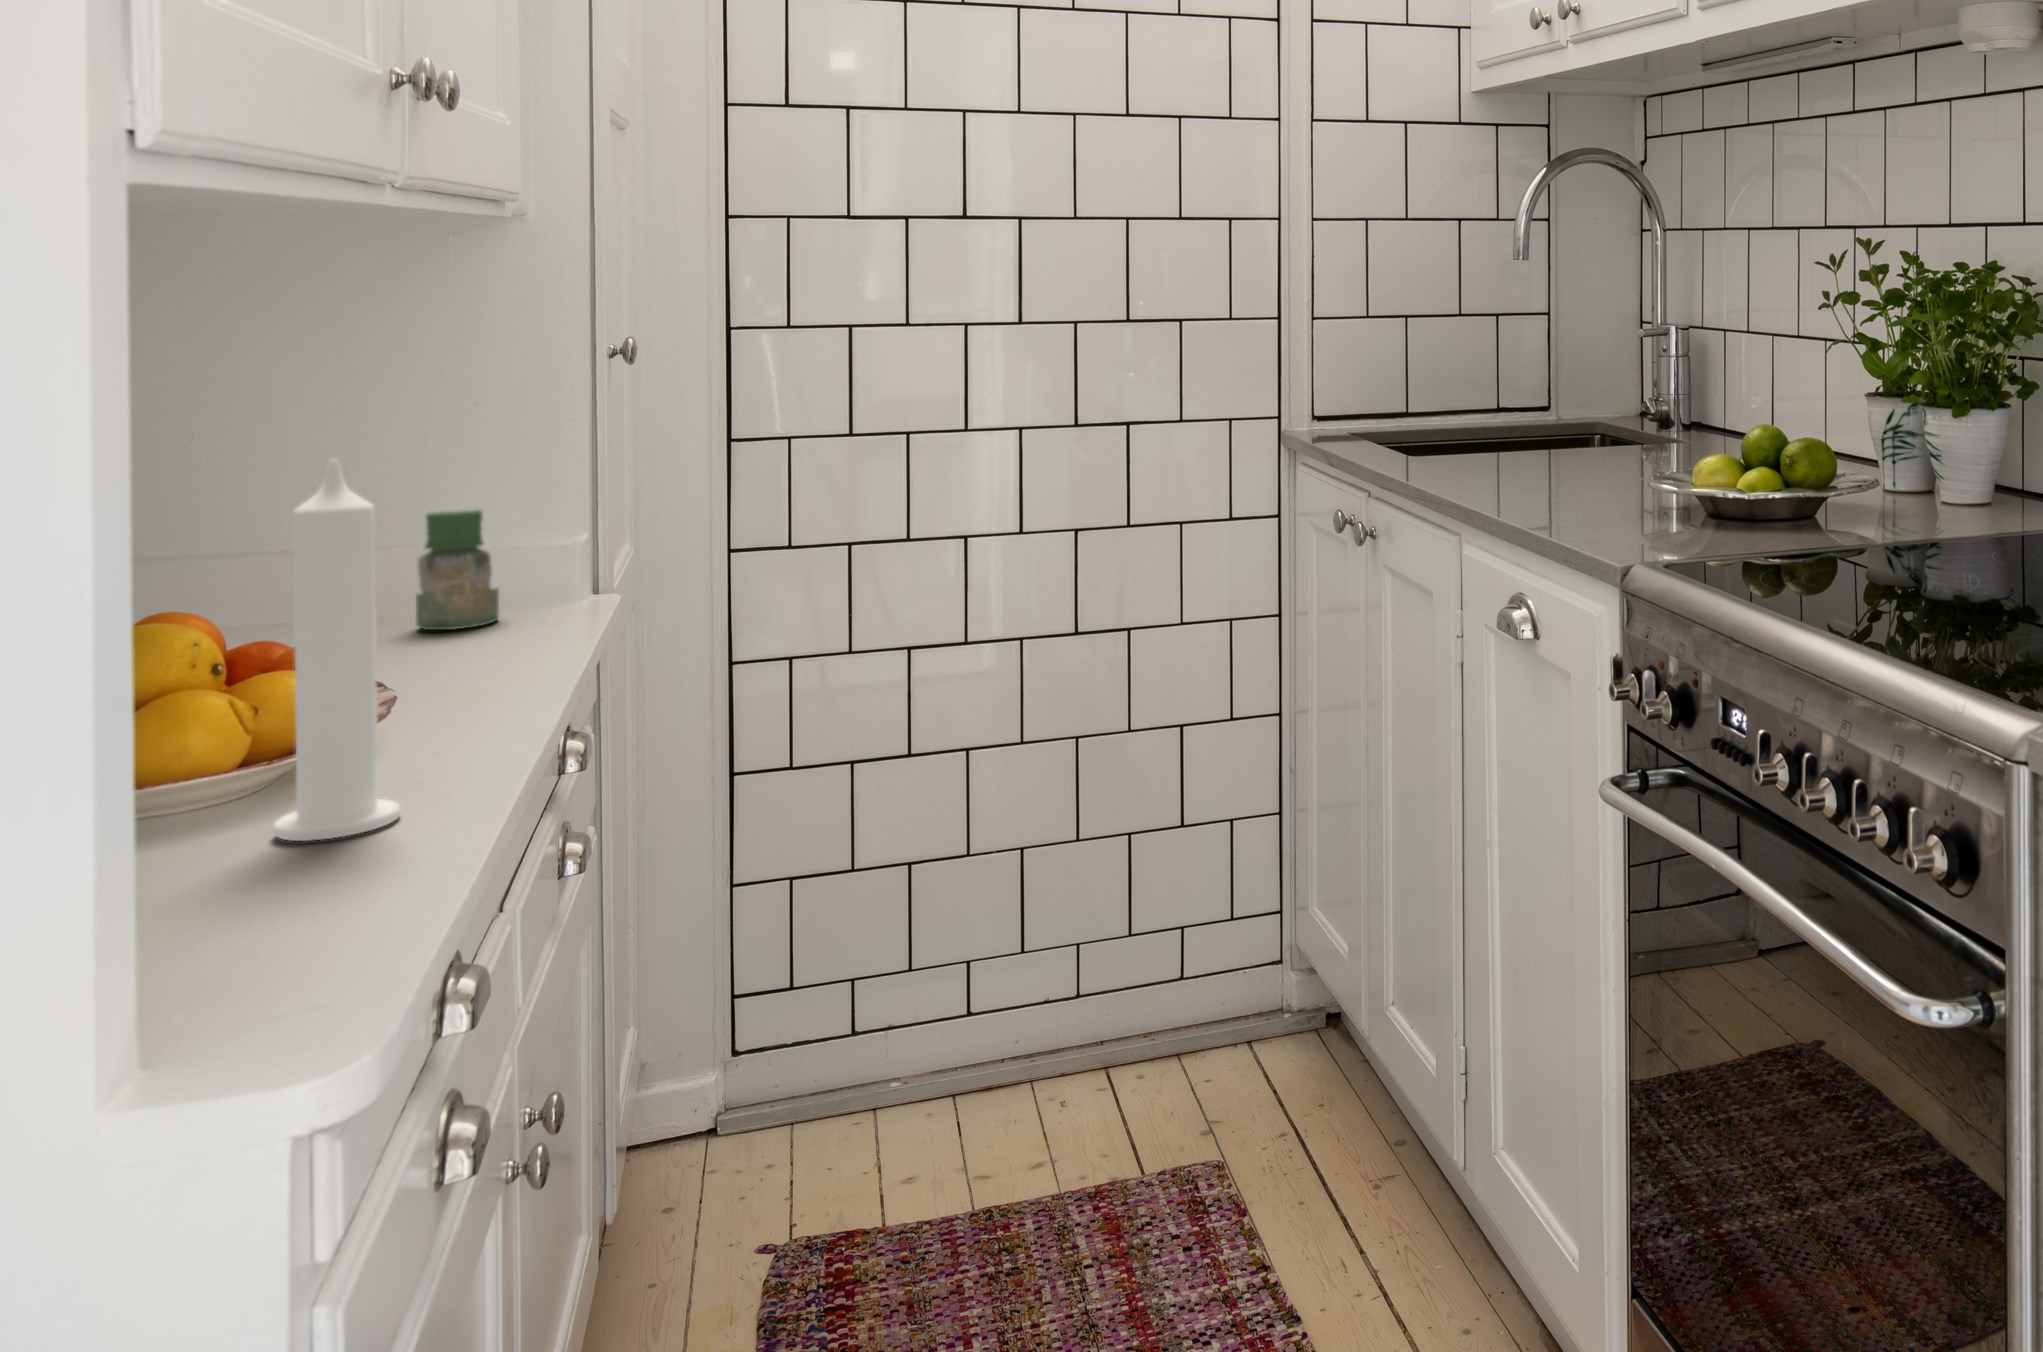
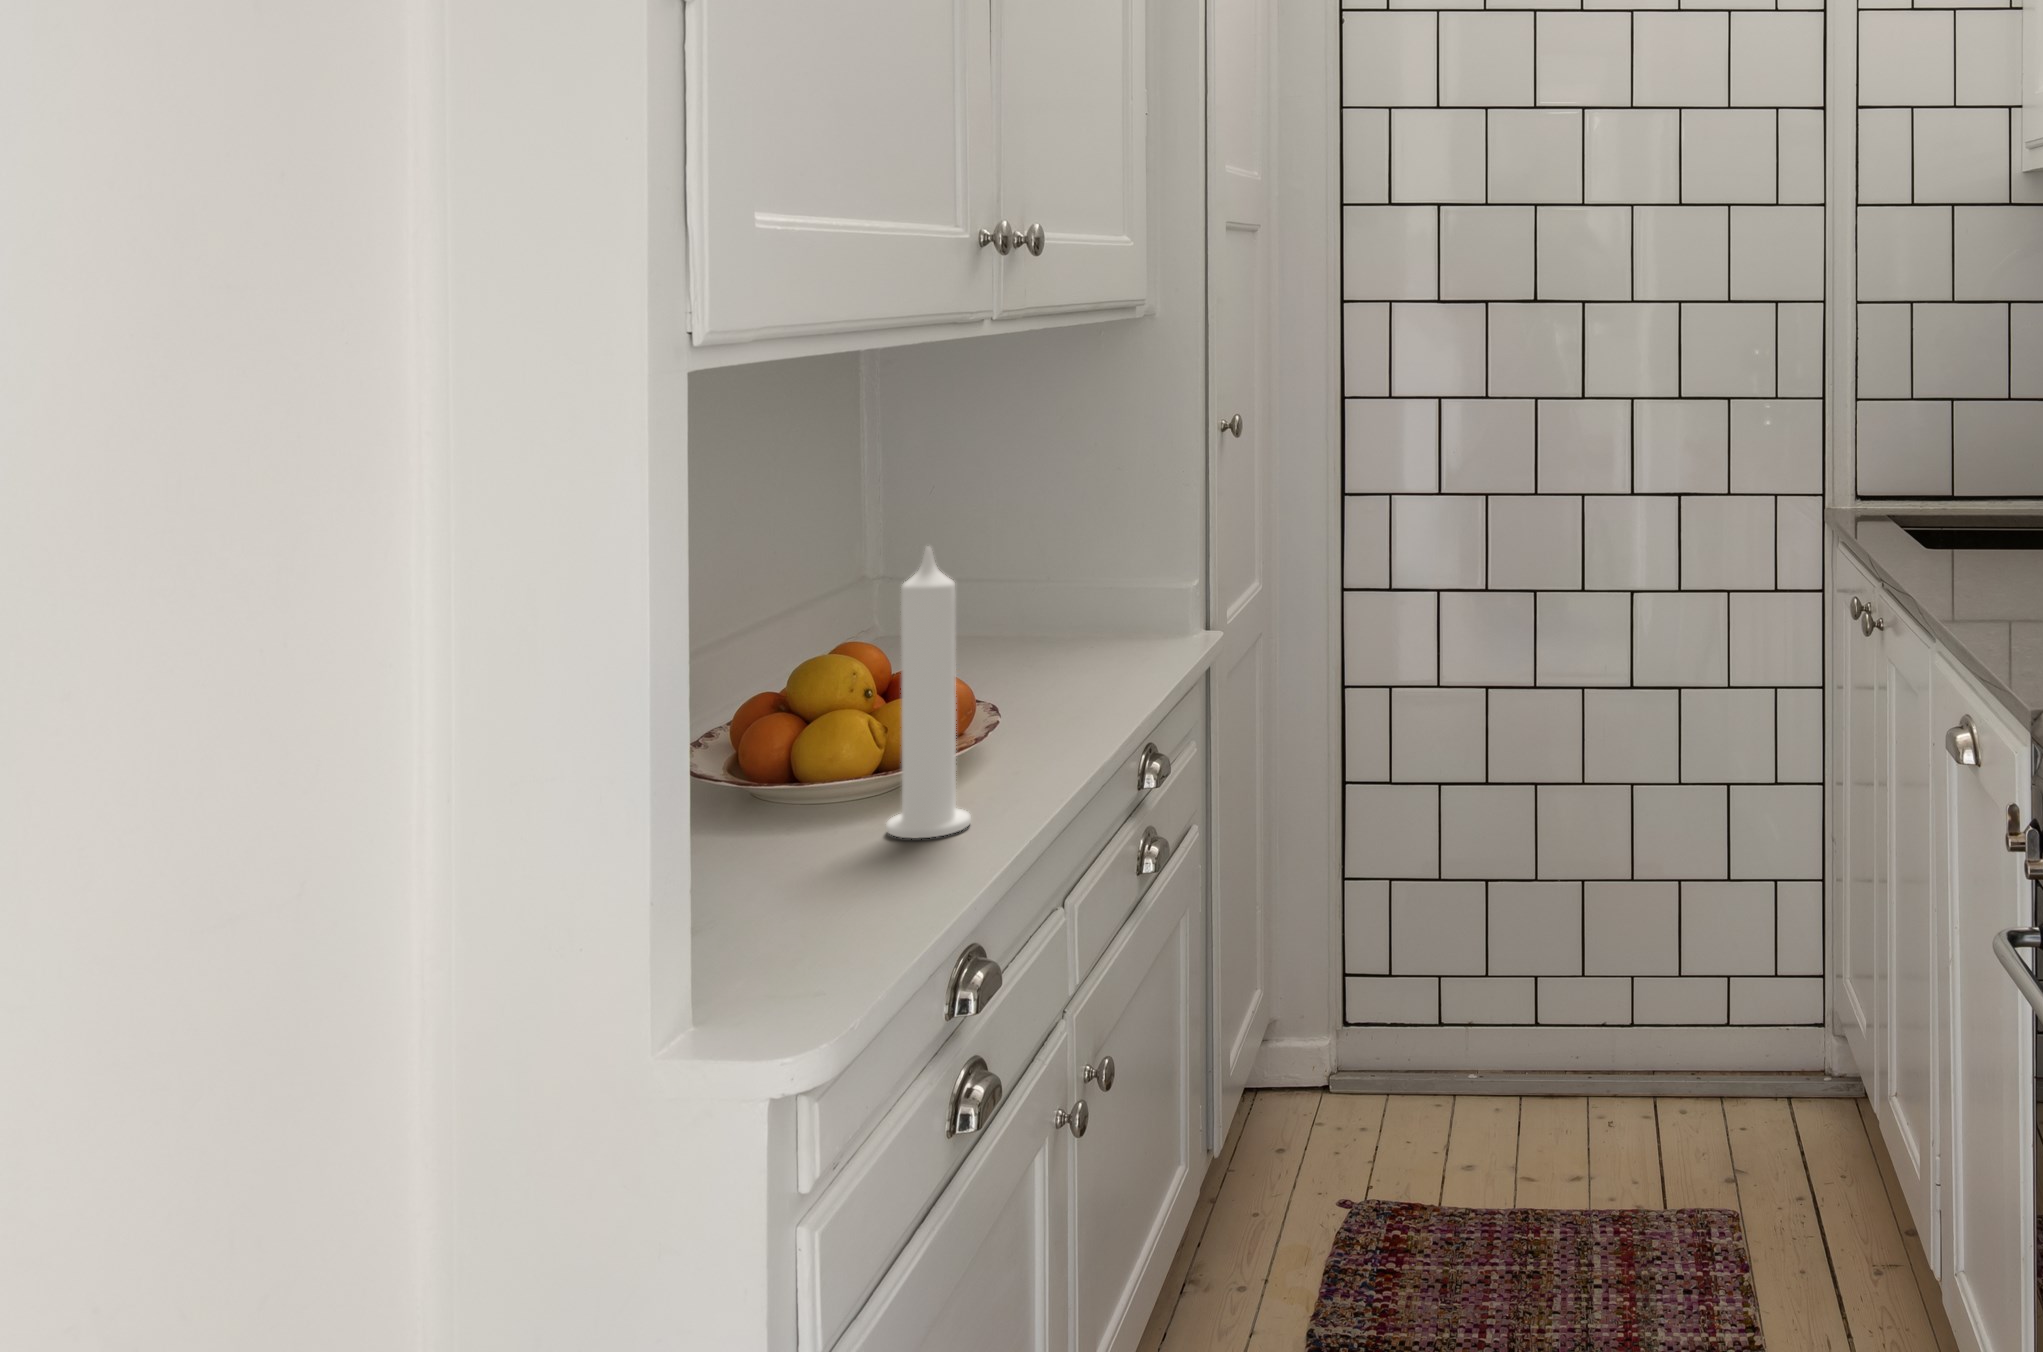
jar: present [416,510,499,630] -> none [1065,553,1124,654]

